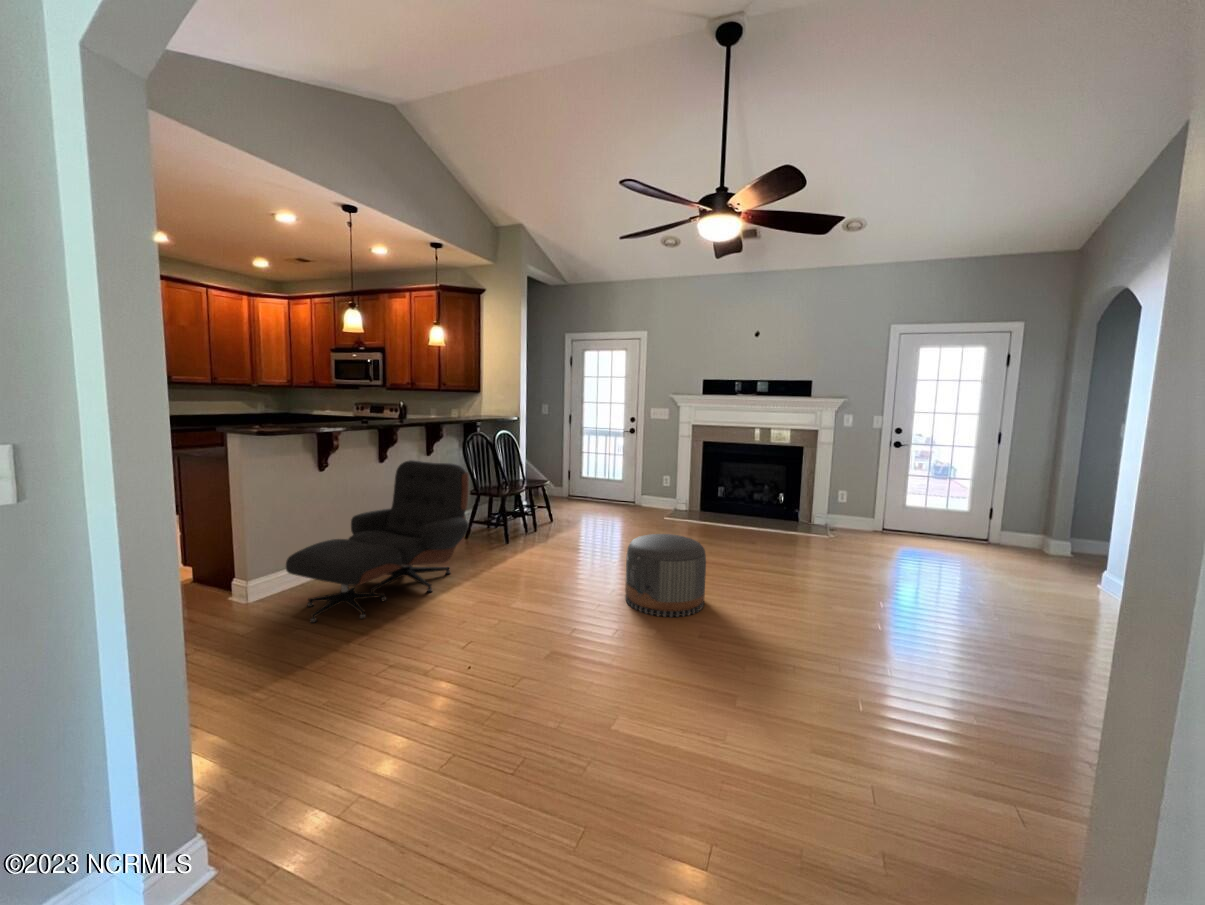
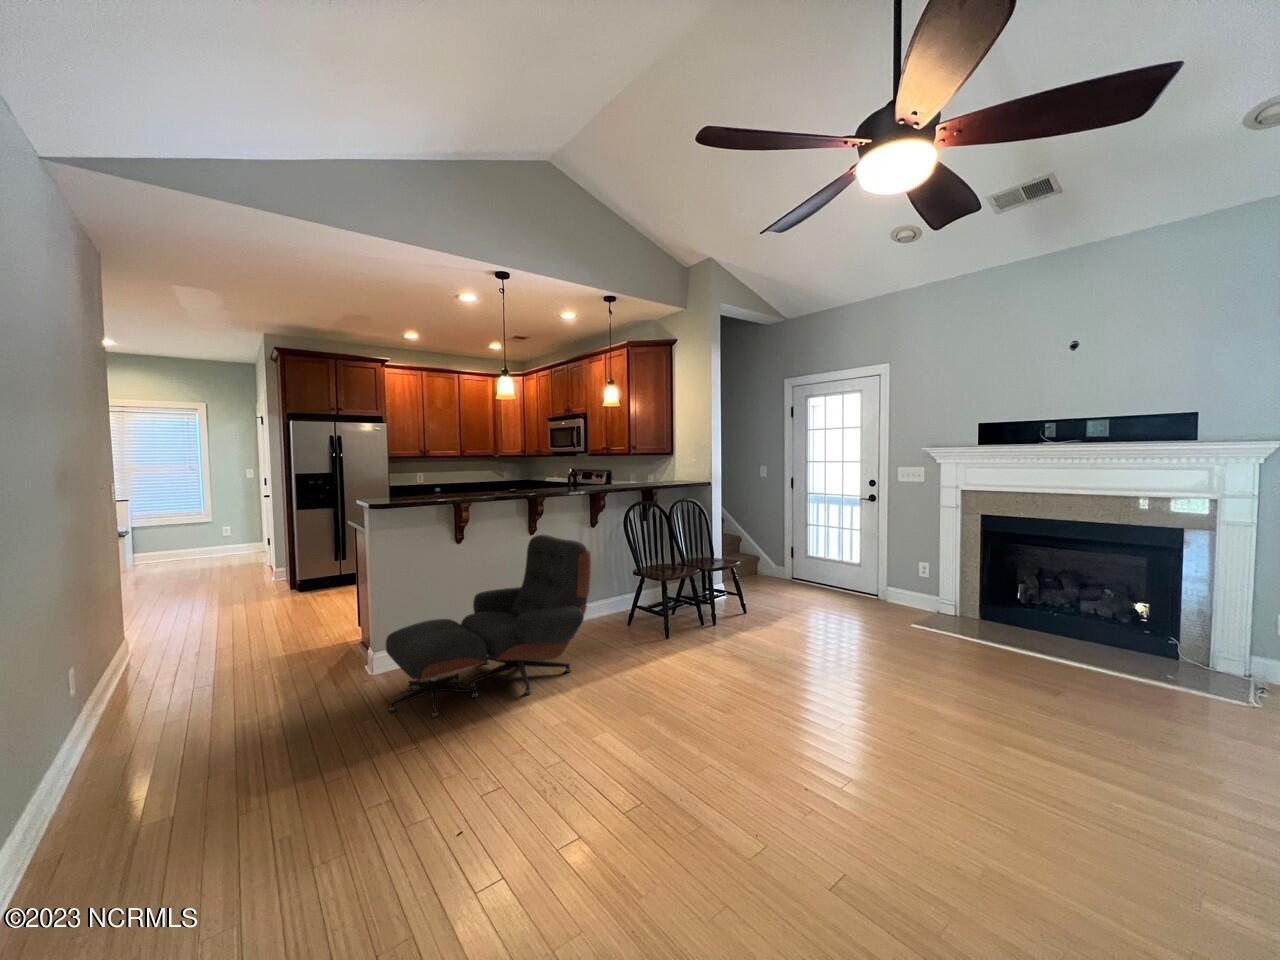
pouf: present [625,534,706,617] -> none [748,666,883,825]

